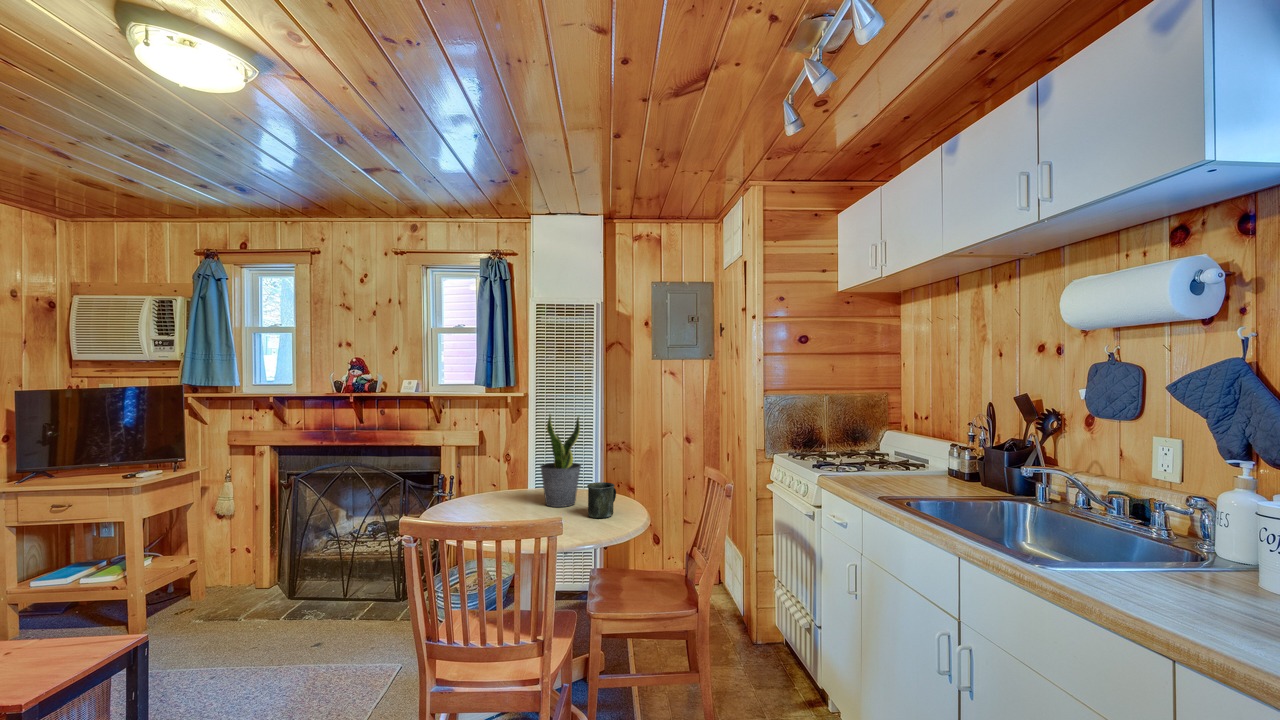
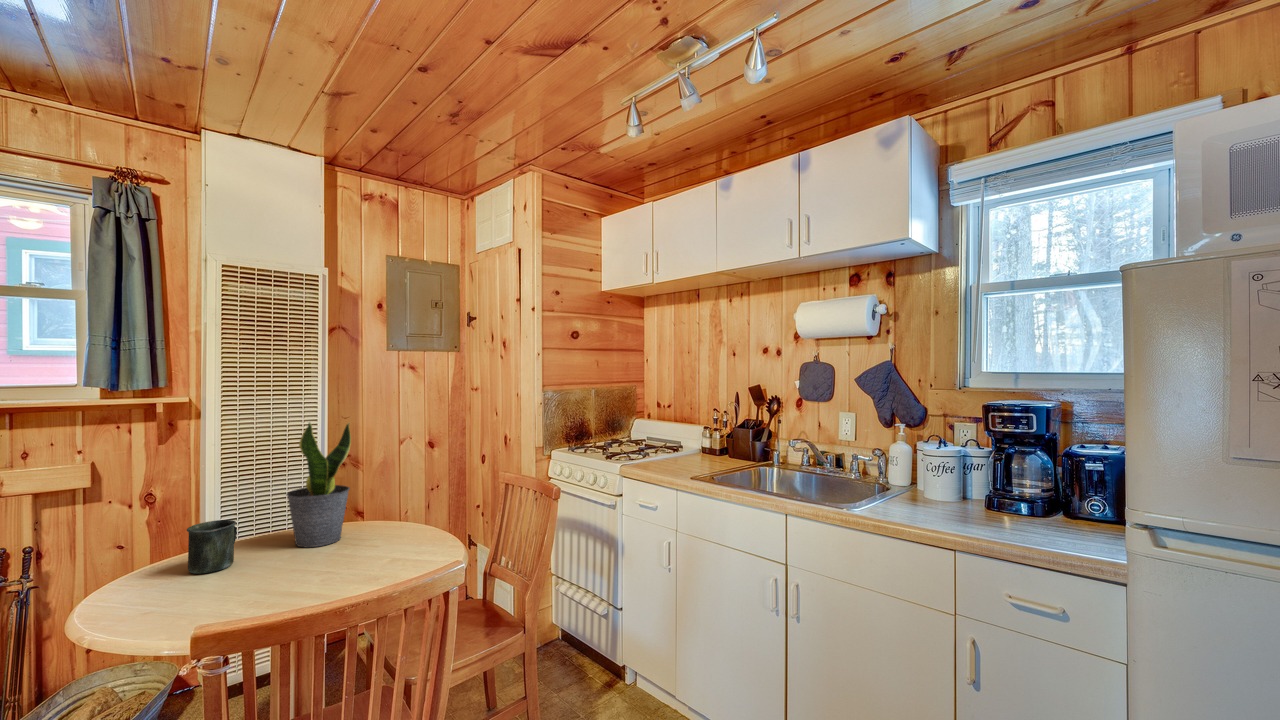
mug: present [587,482,616,518] -> present [187,520,237,574]

